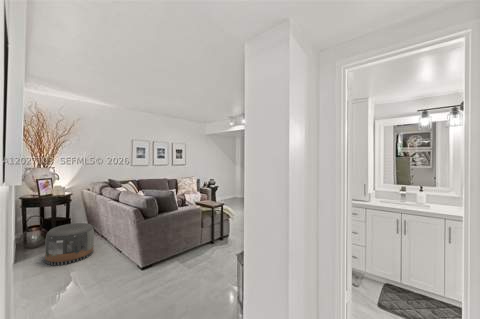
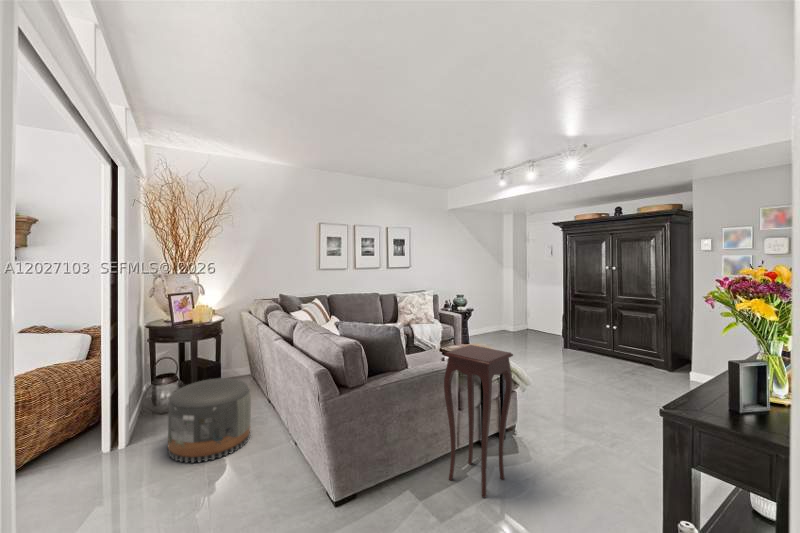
side table: none [193,198,223,260] -> present [444,345,513,498]

